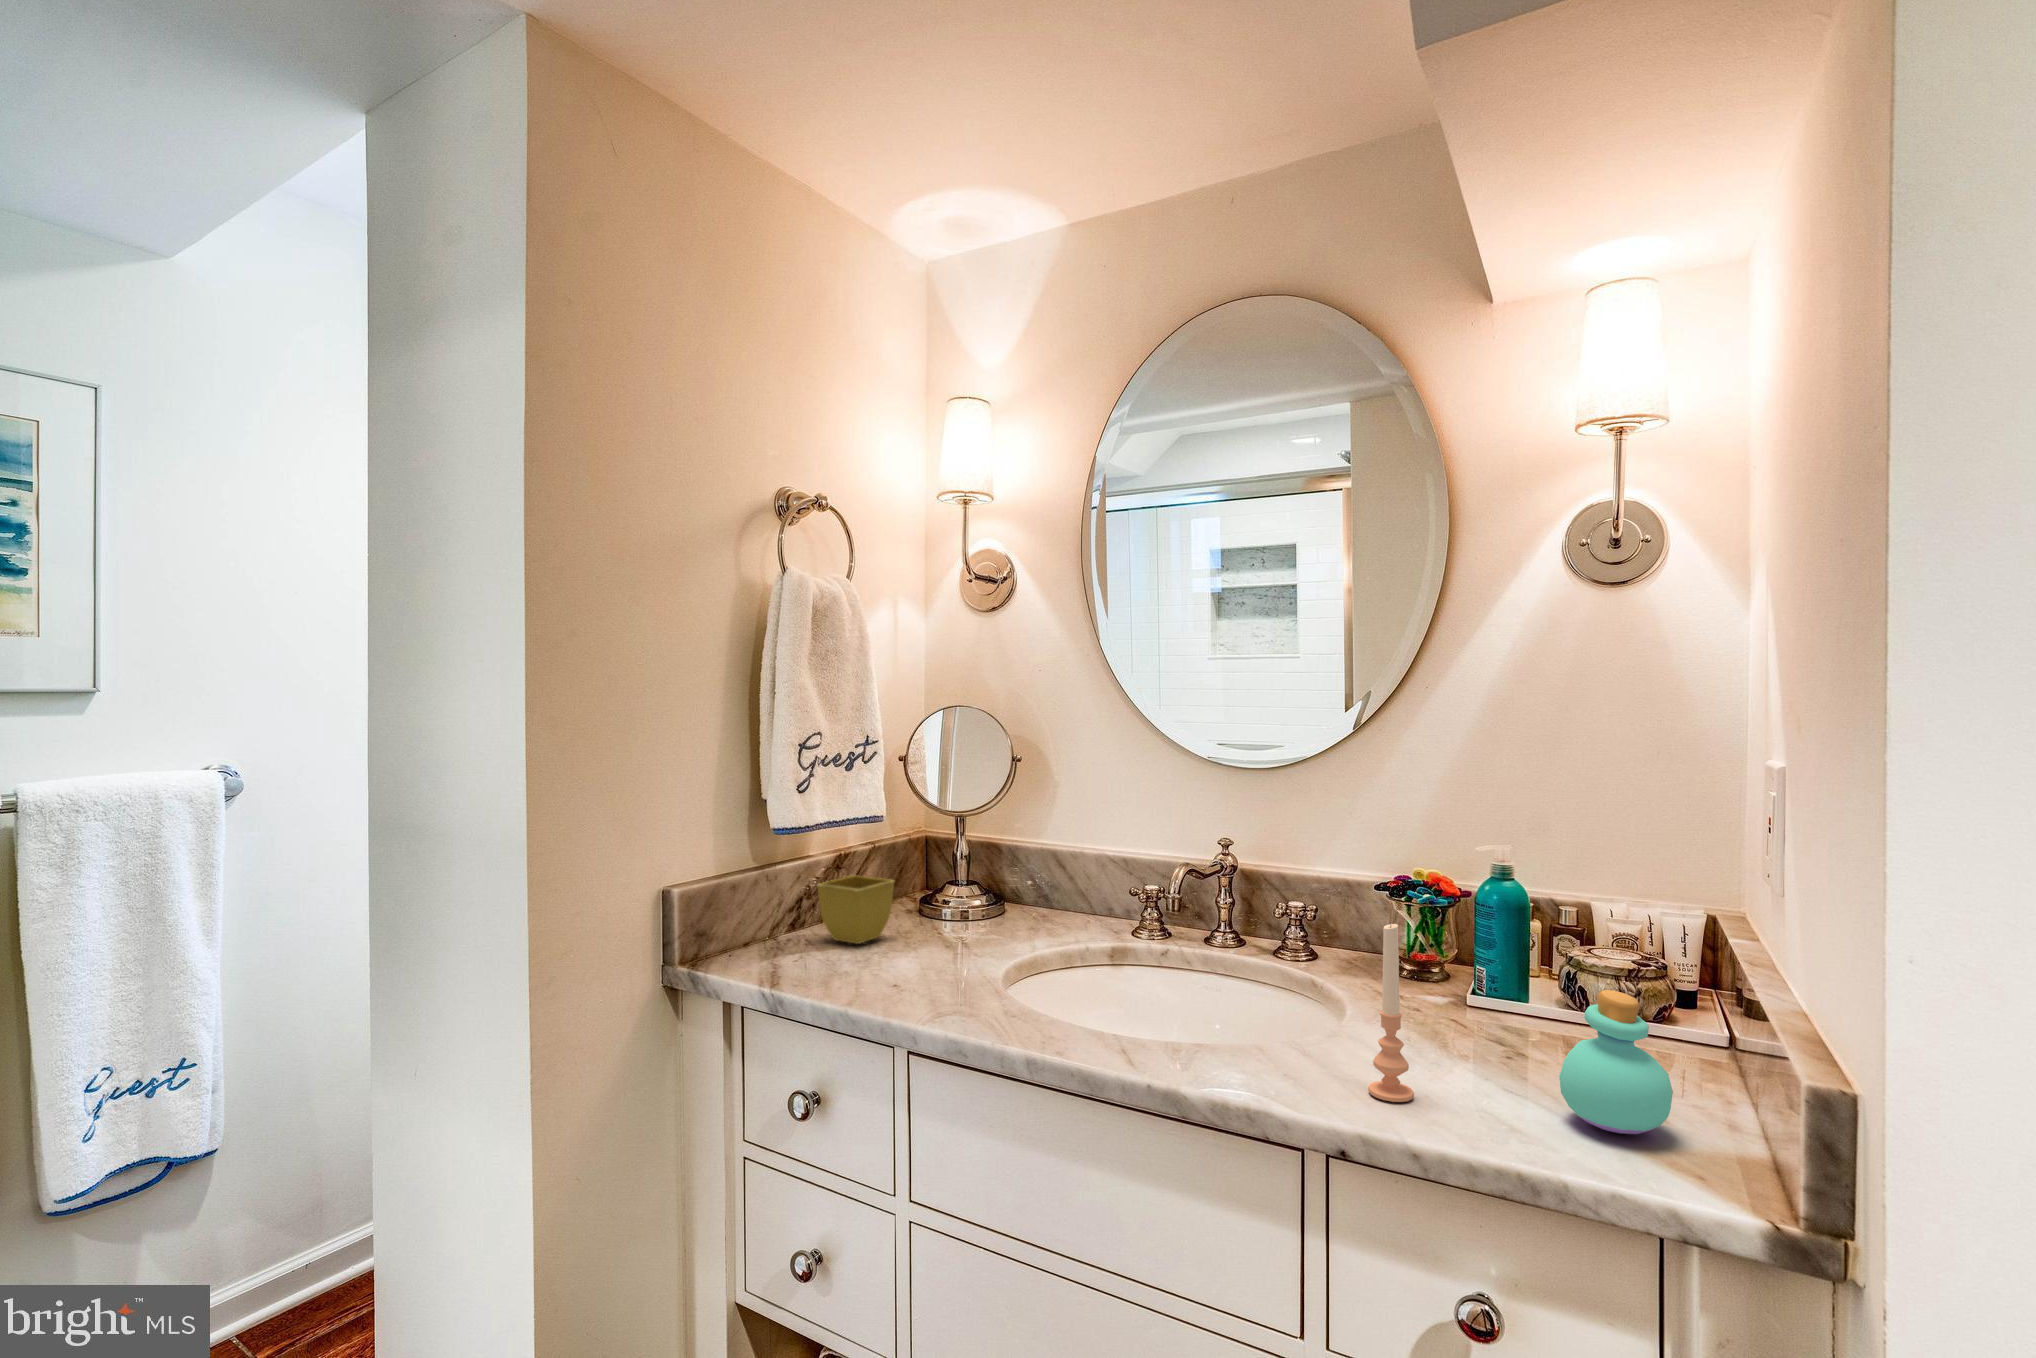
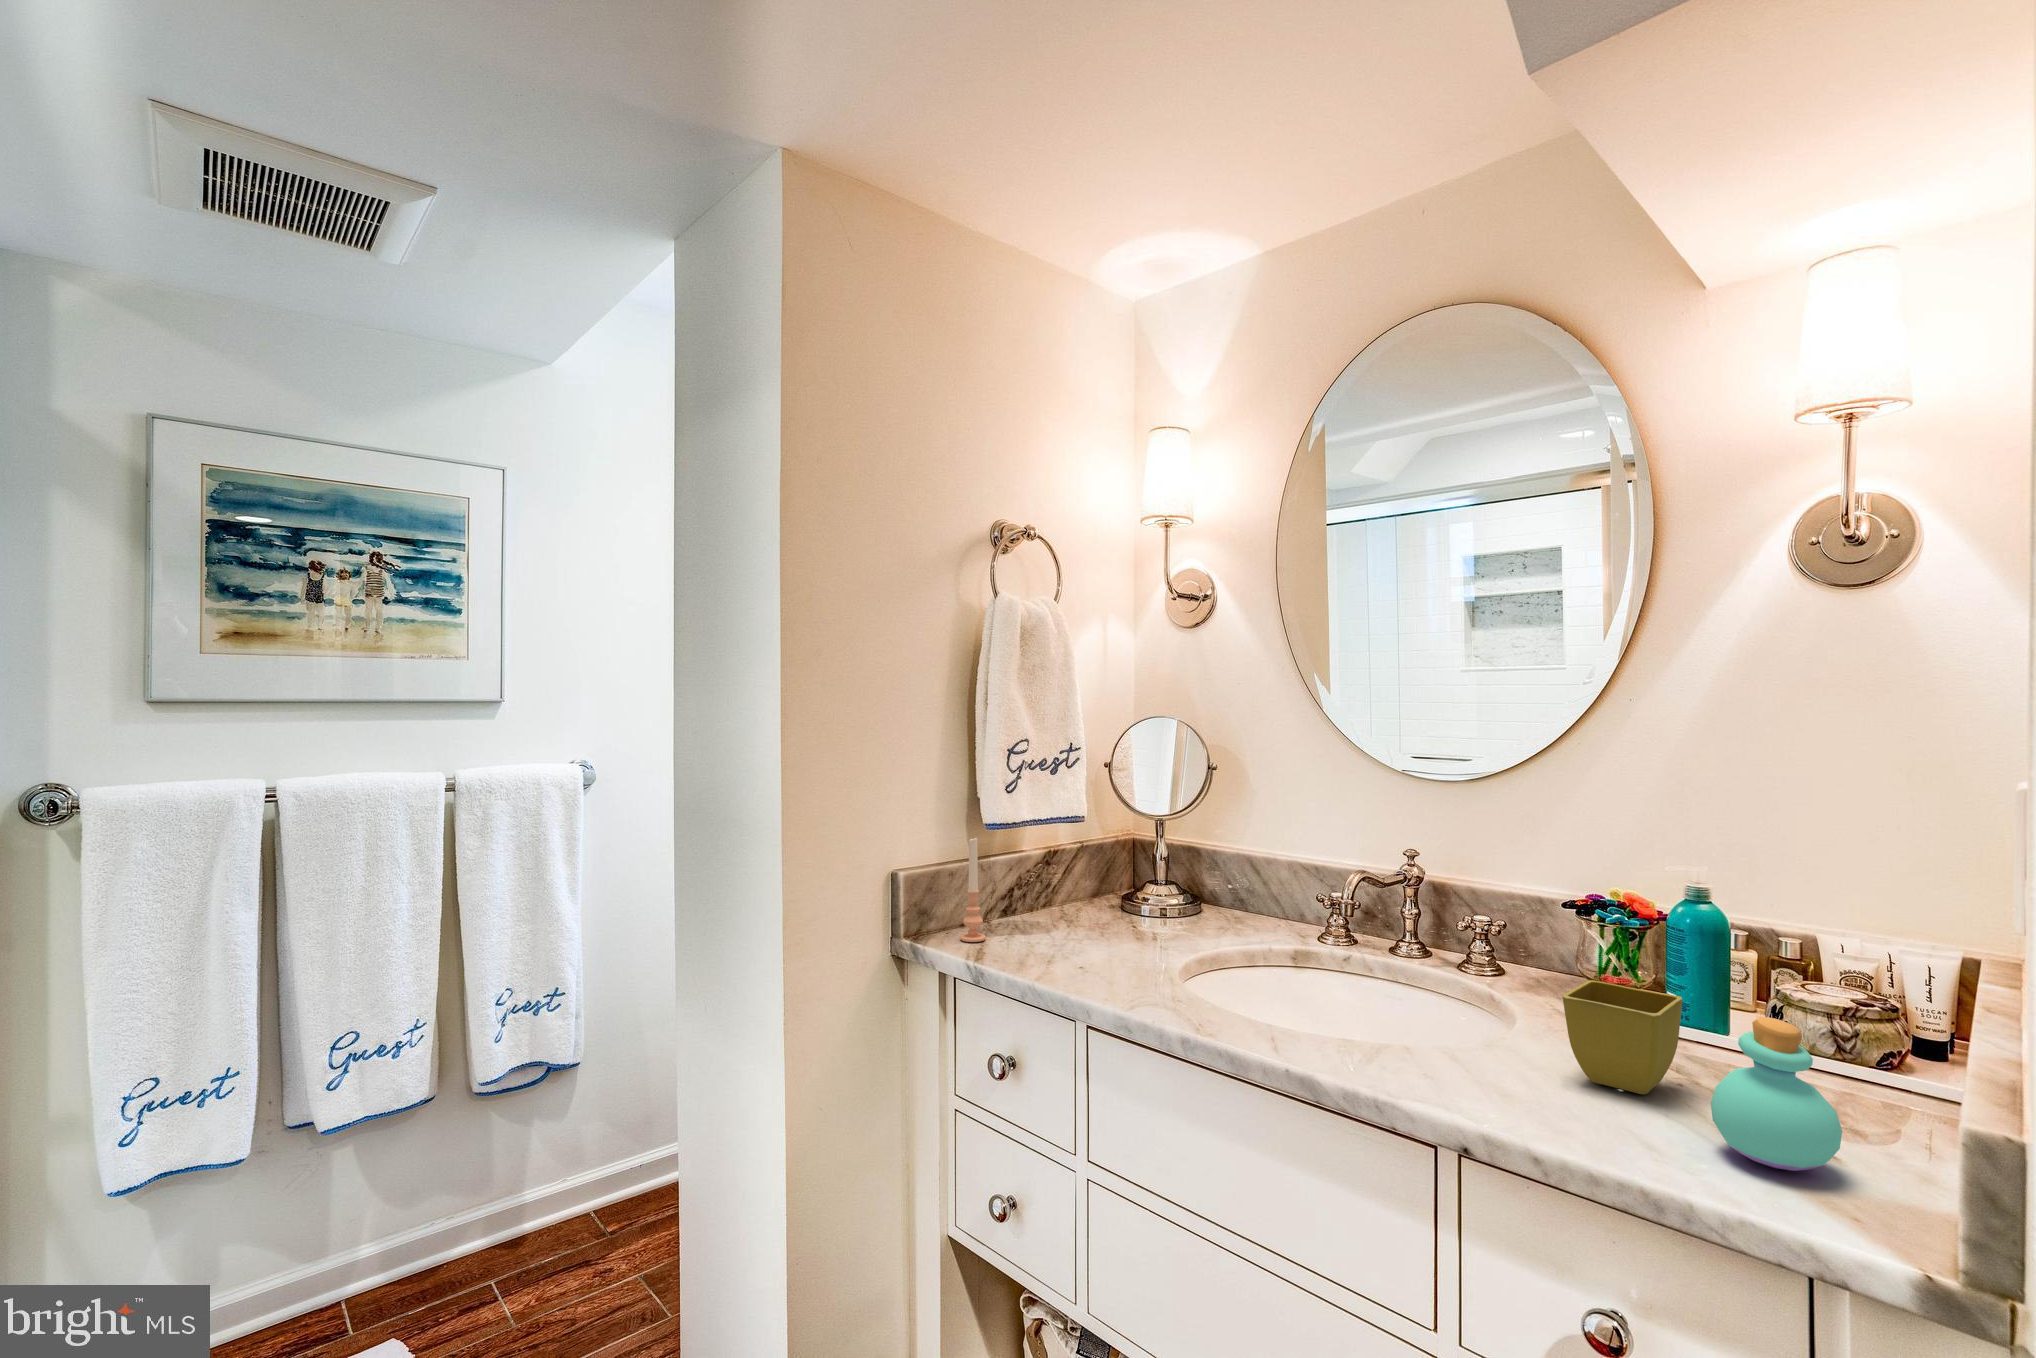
flower pot: present [817,876,894,944] -> present [1562,980,1682,1094]
candle: present [1368,923,1414,1102] -> present [960,838,986,942]

